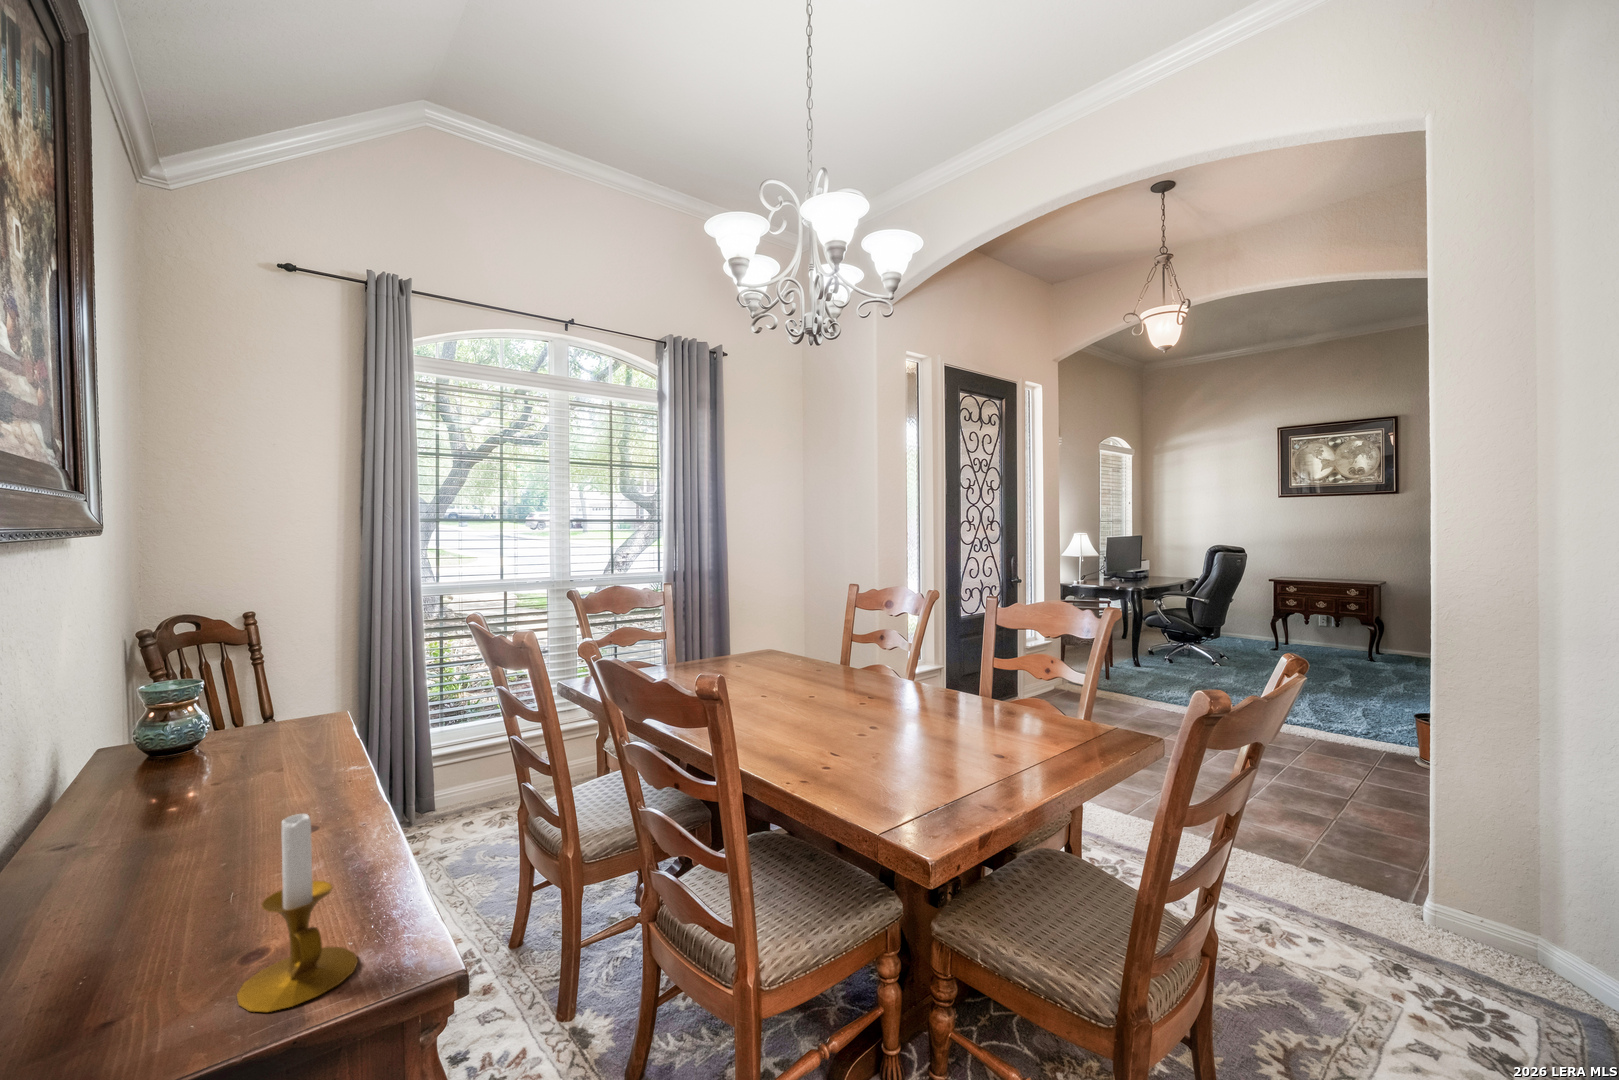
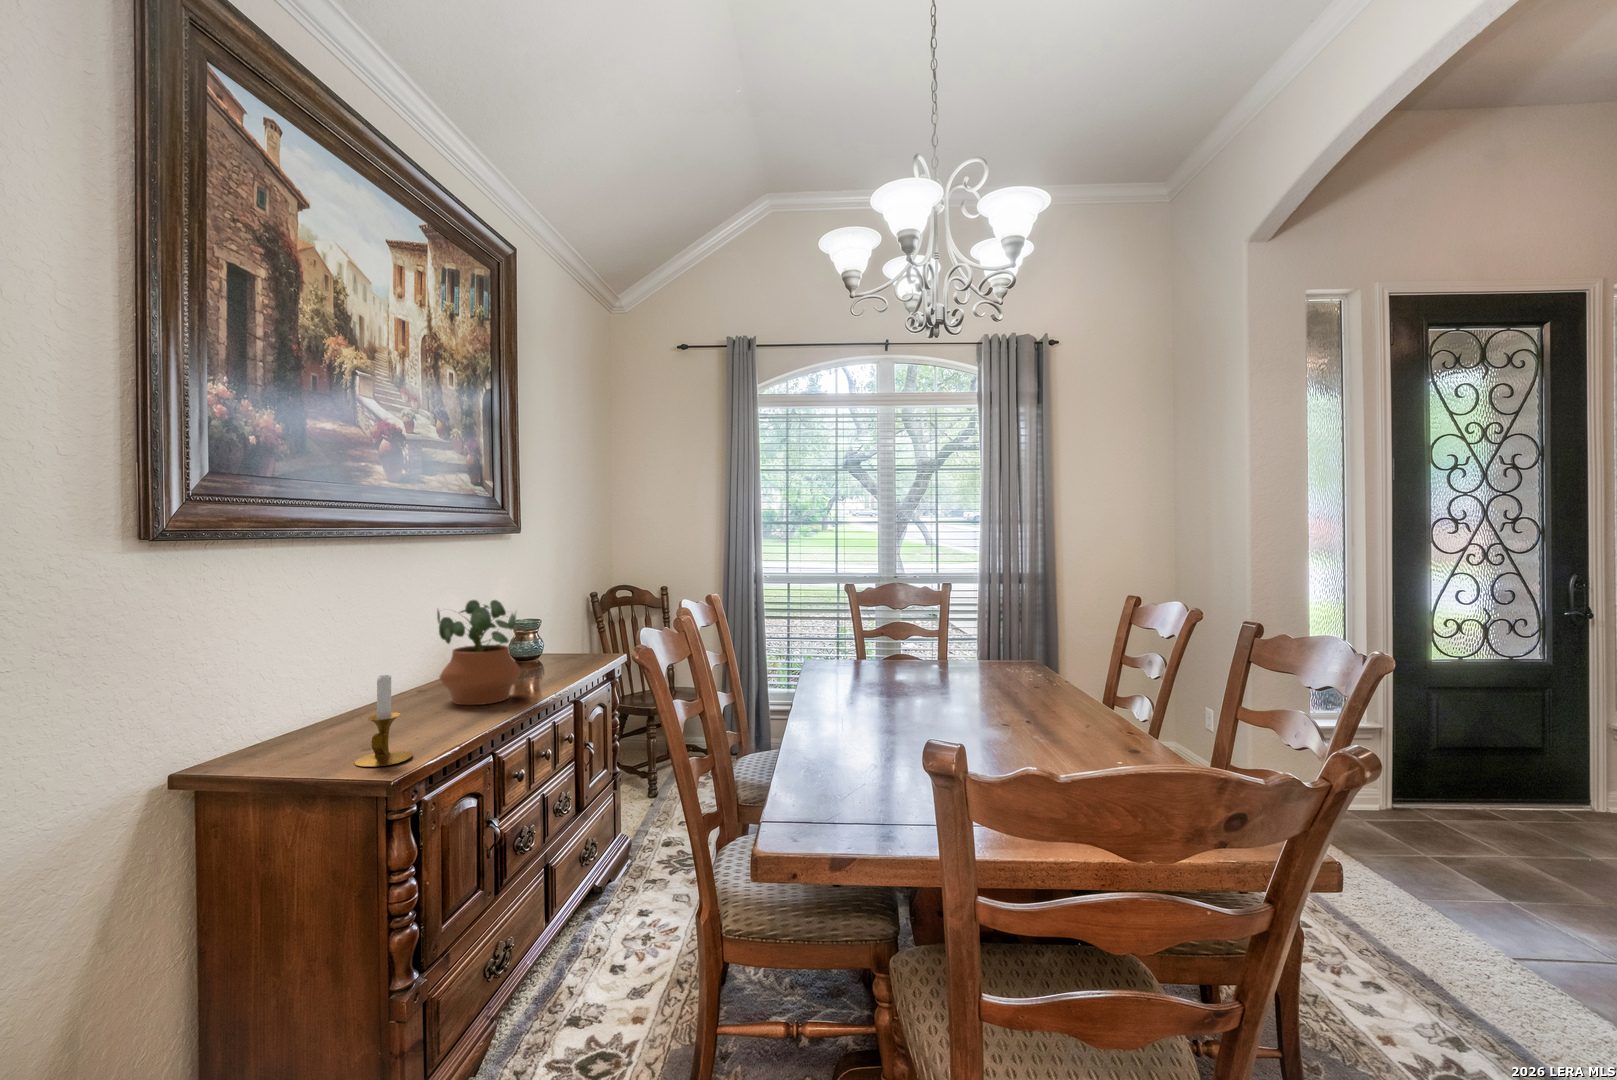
potted plant: none [93,654,285,856] -> present [437,600,527,705]

